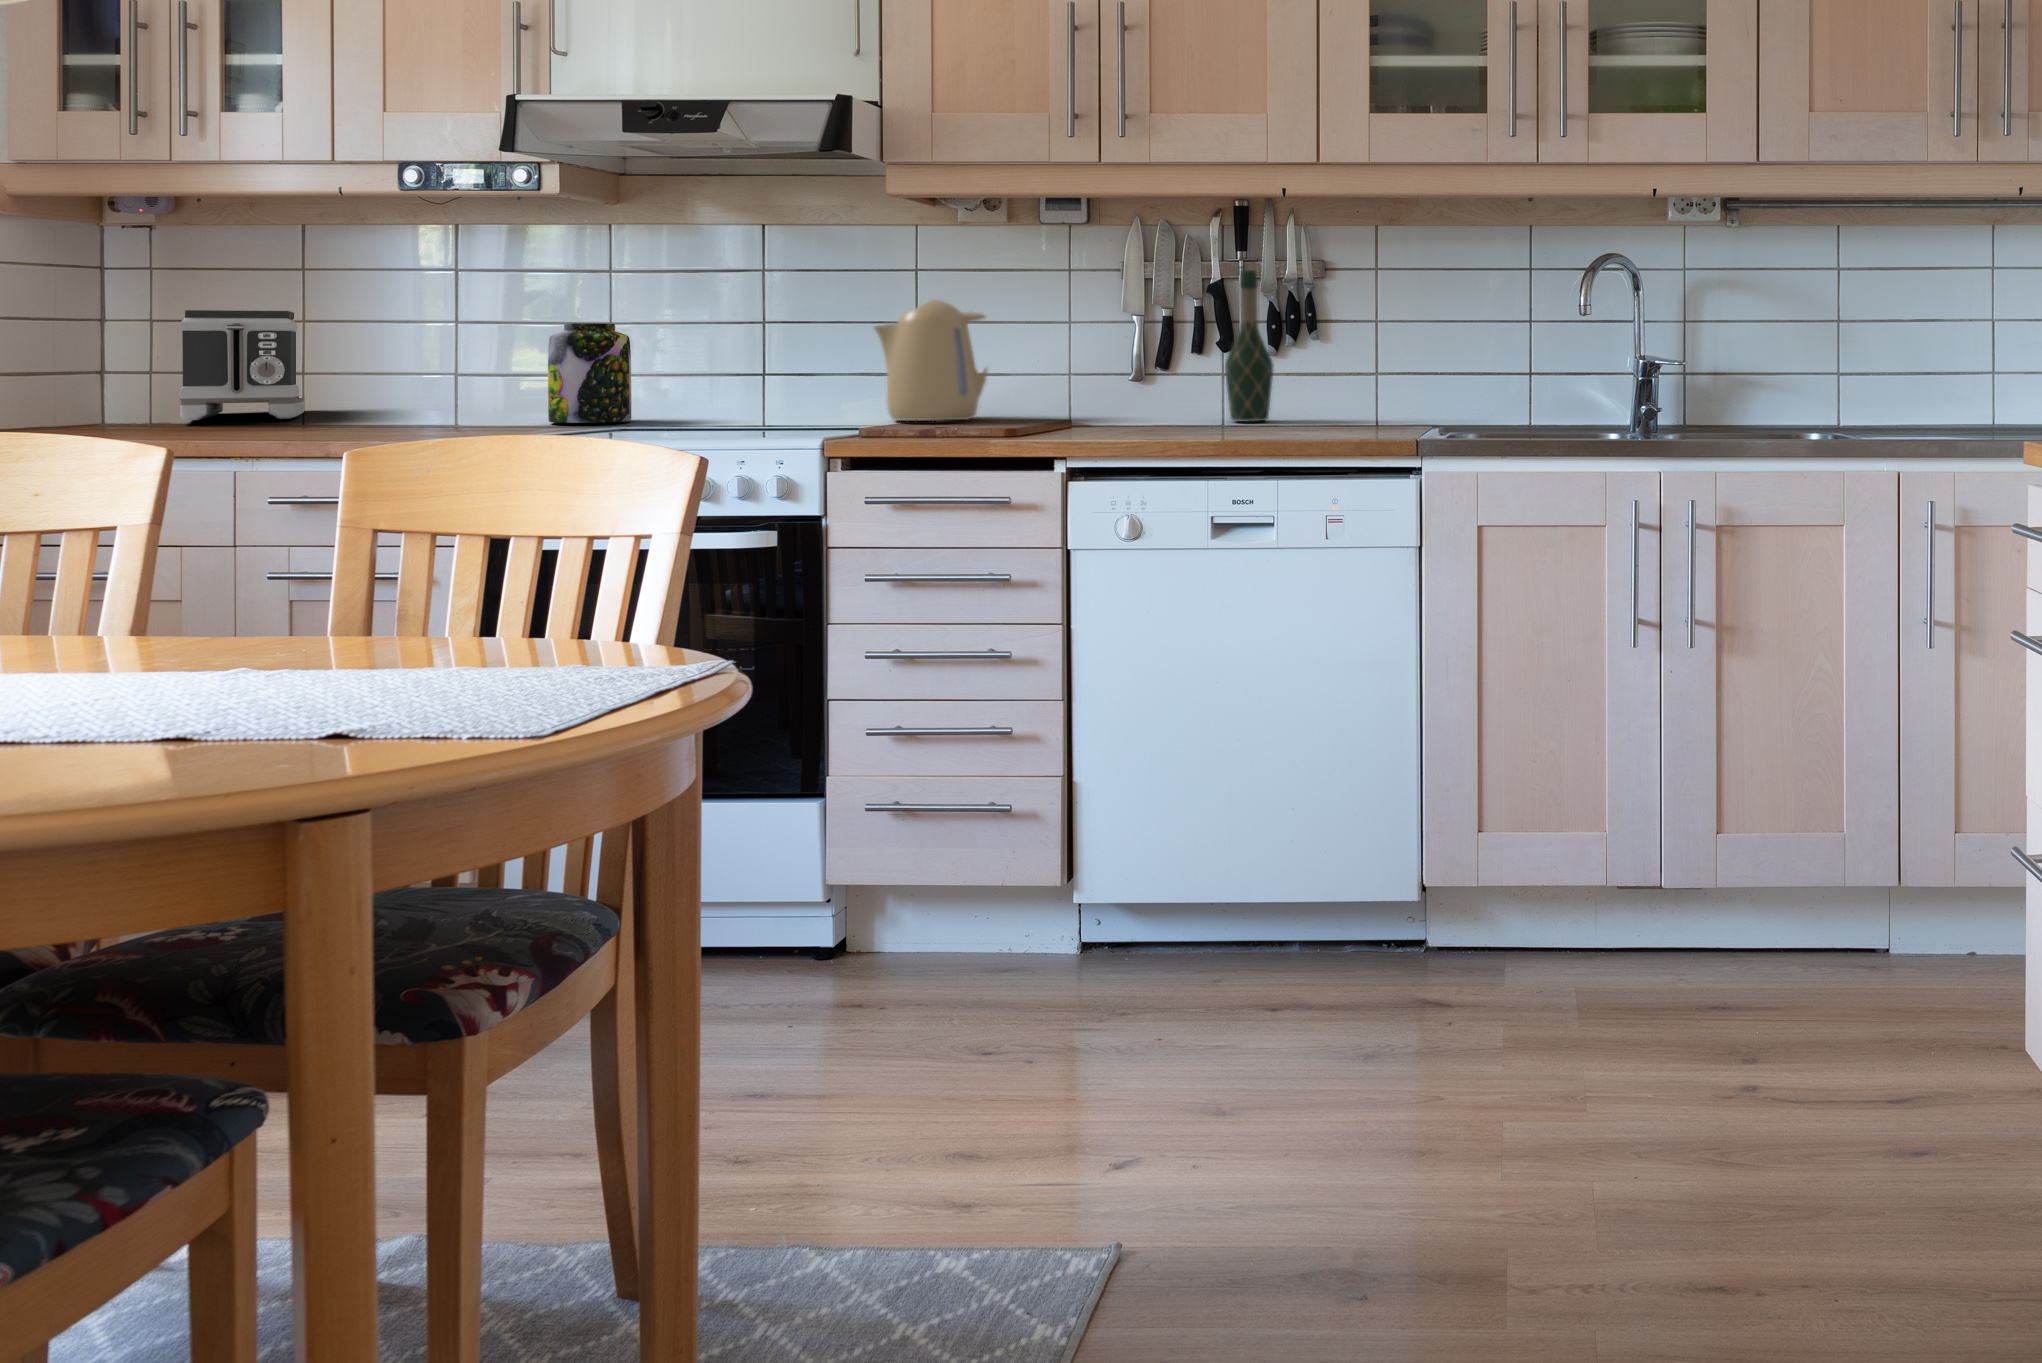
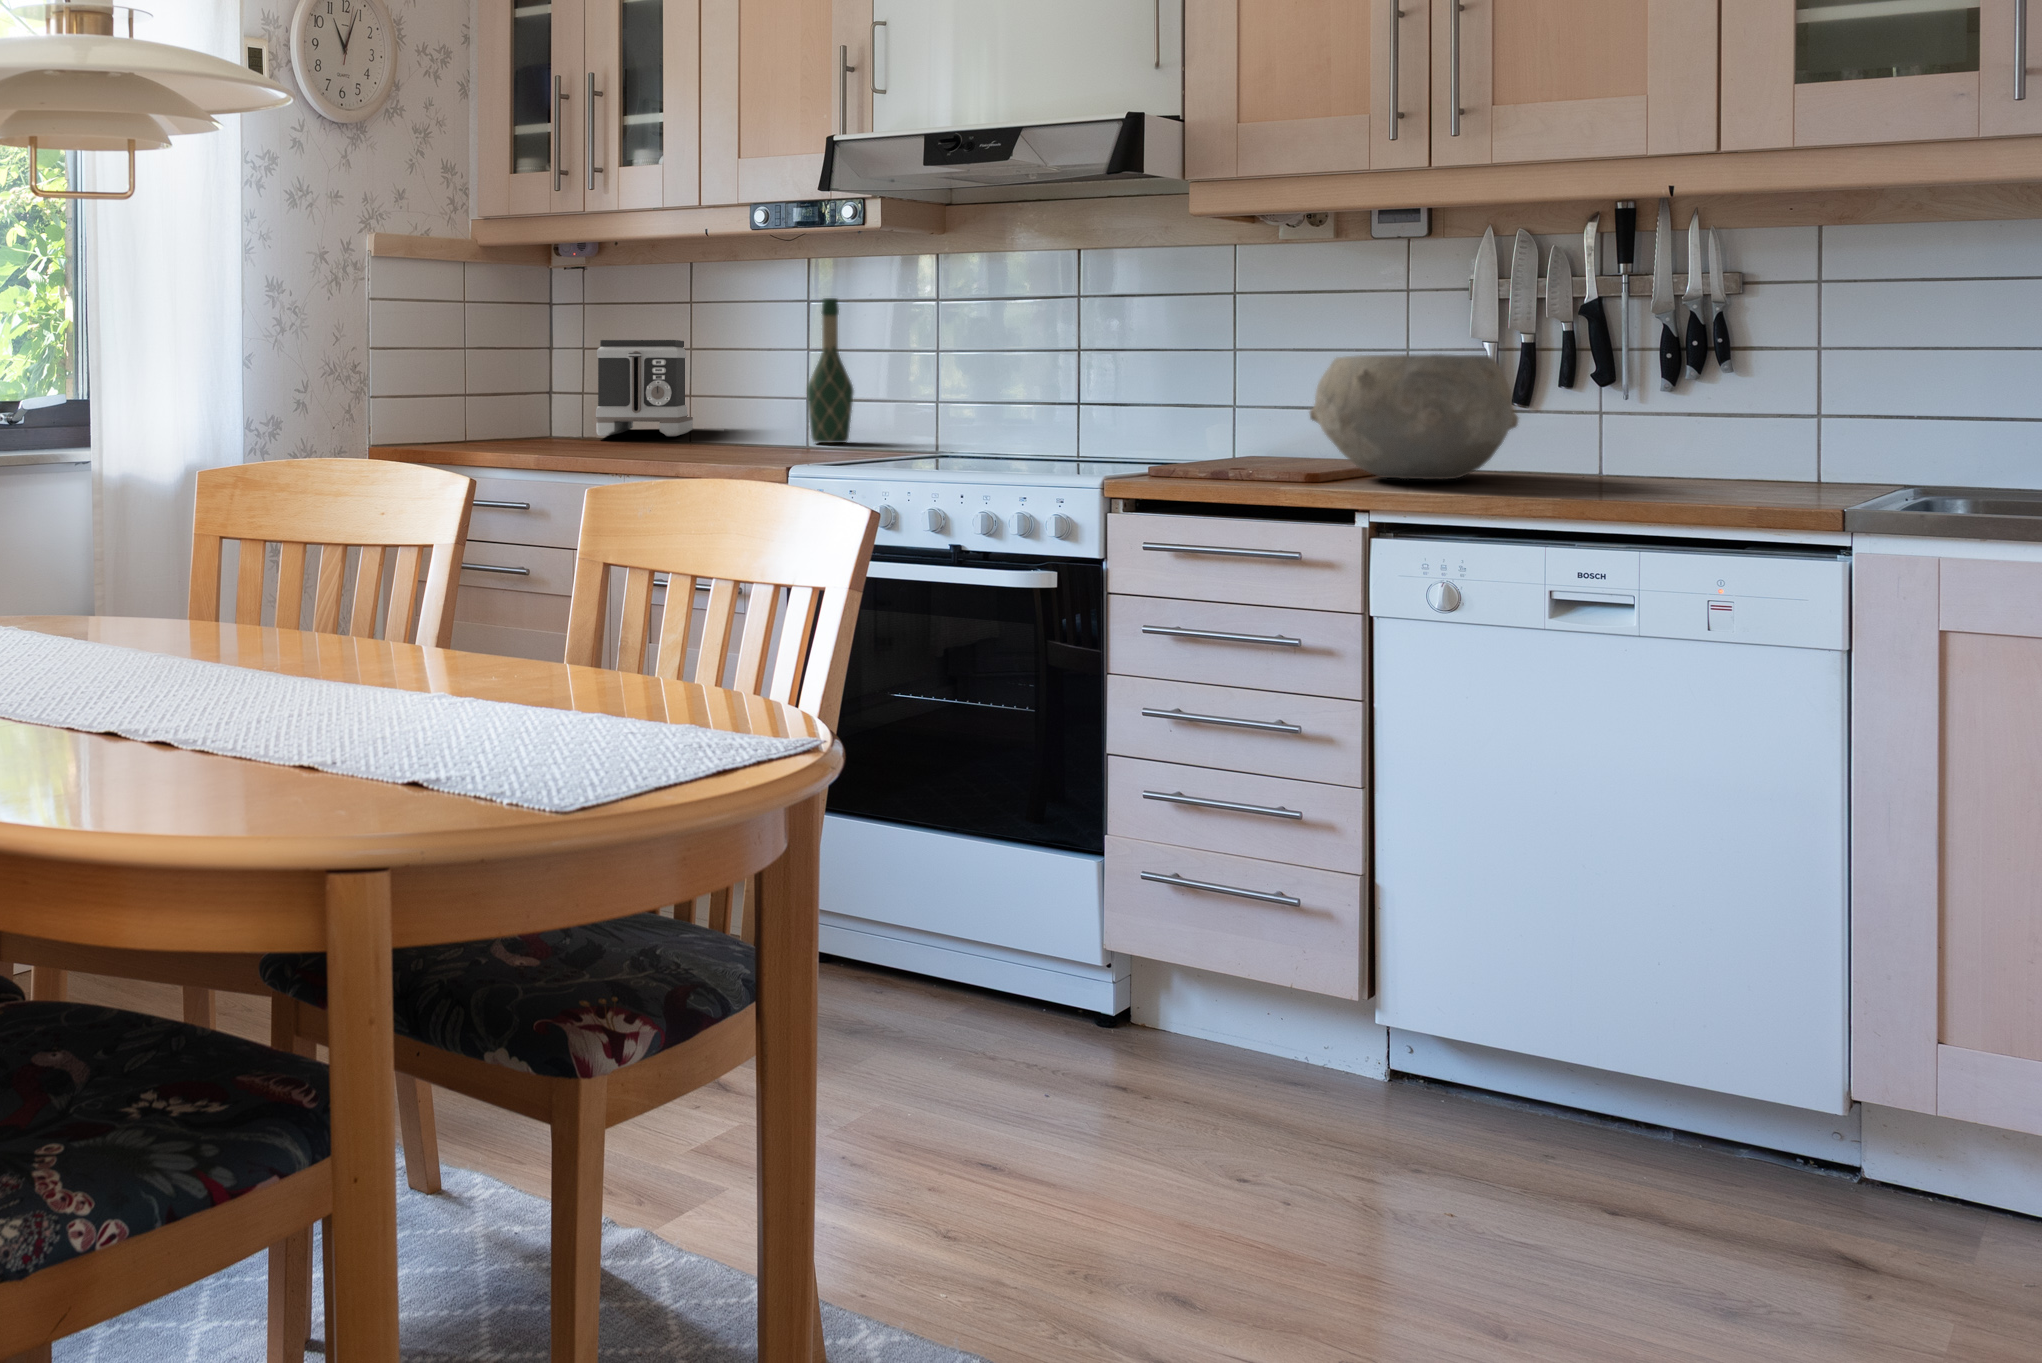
wine bottle: present [1225,270,1274,422] -> present [807,298,854,443]
kettle: present [874,300,987,421] -> none [1182,325,1328,459]
jar: present [548,323,631,423] -> none [876,352,949,449]
ceramic bowl: none [1000,324,1168,431] -> present [1310,354,1518,479]

